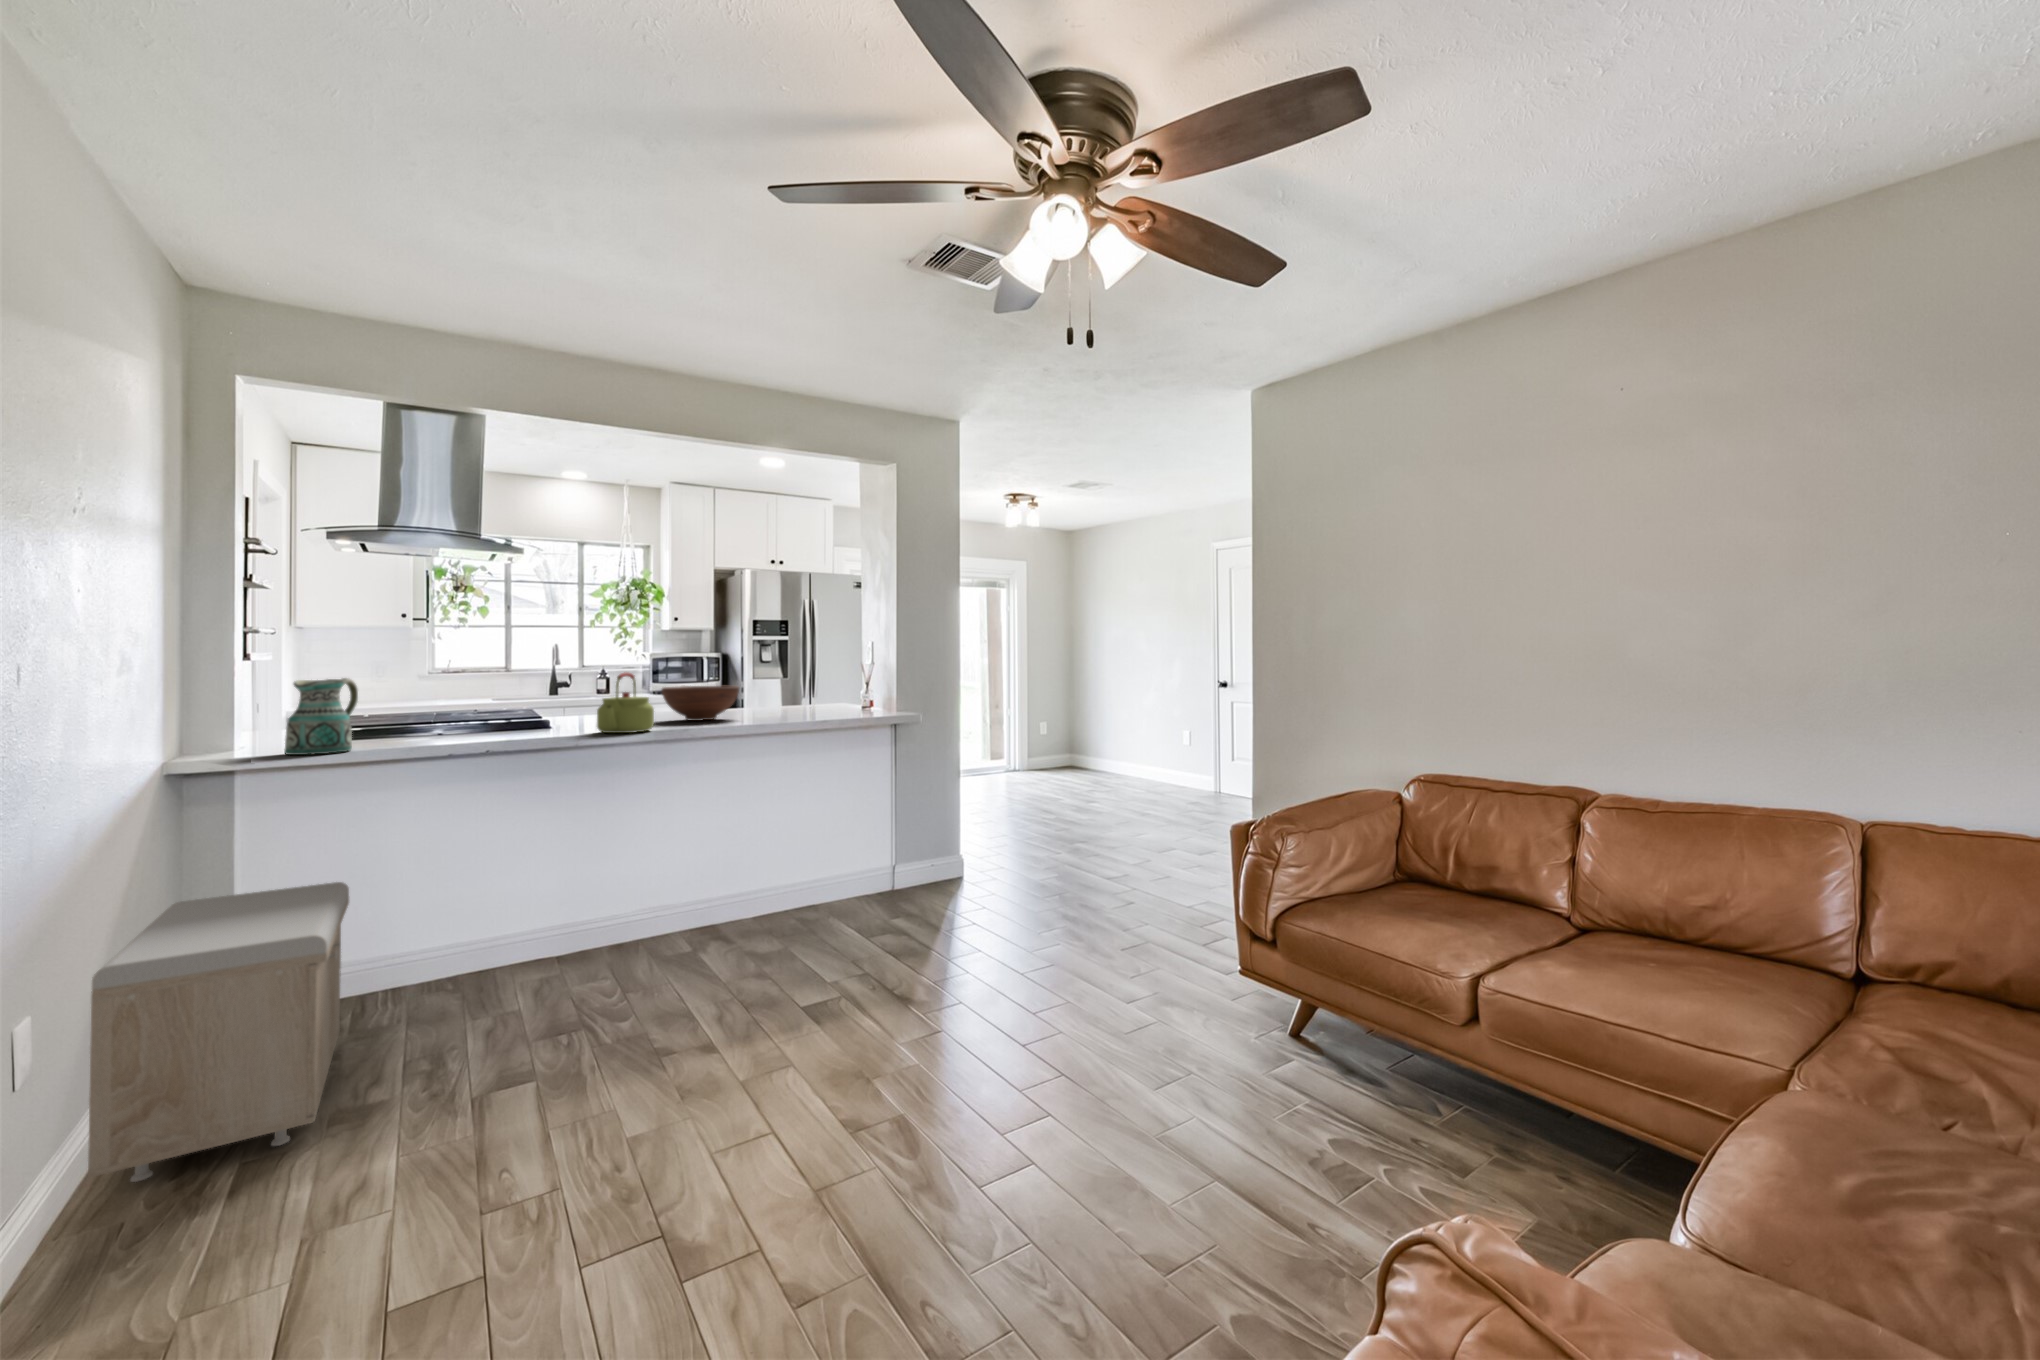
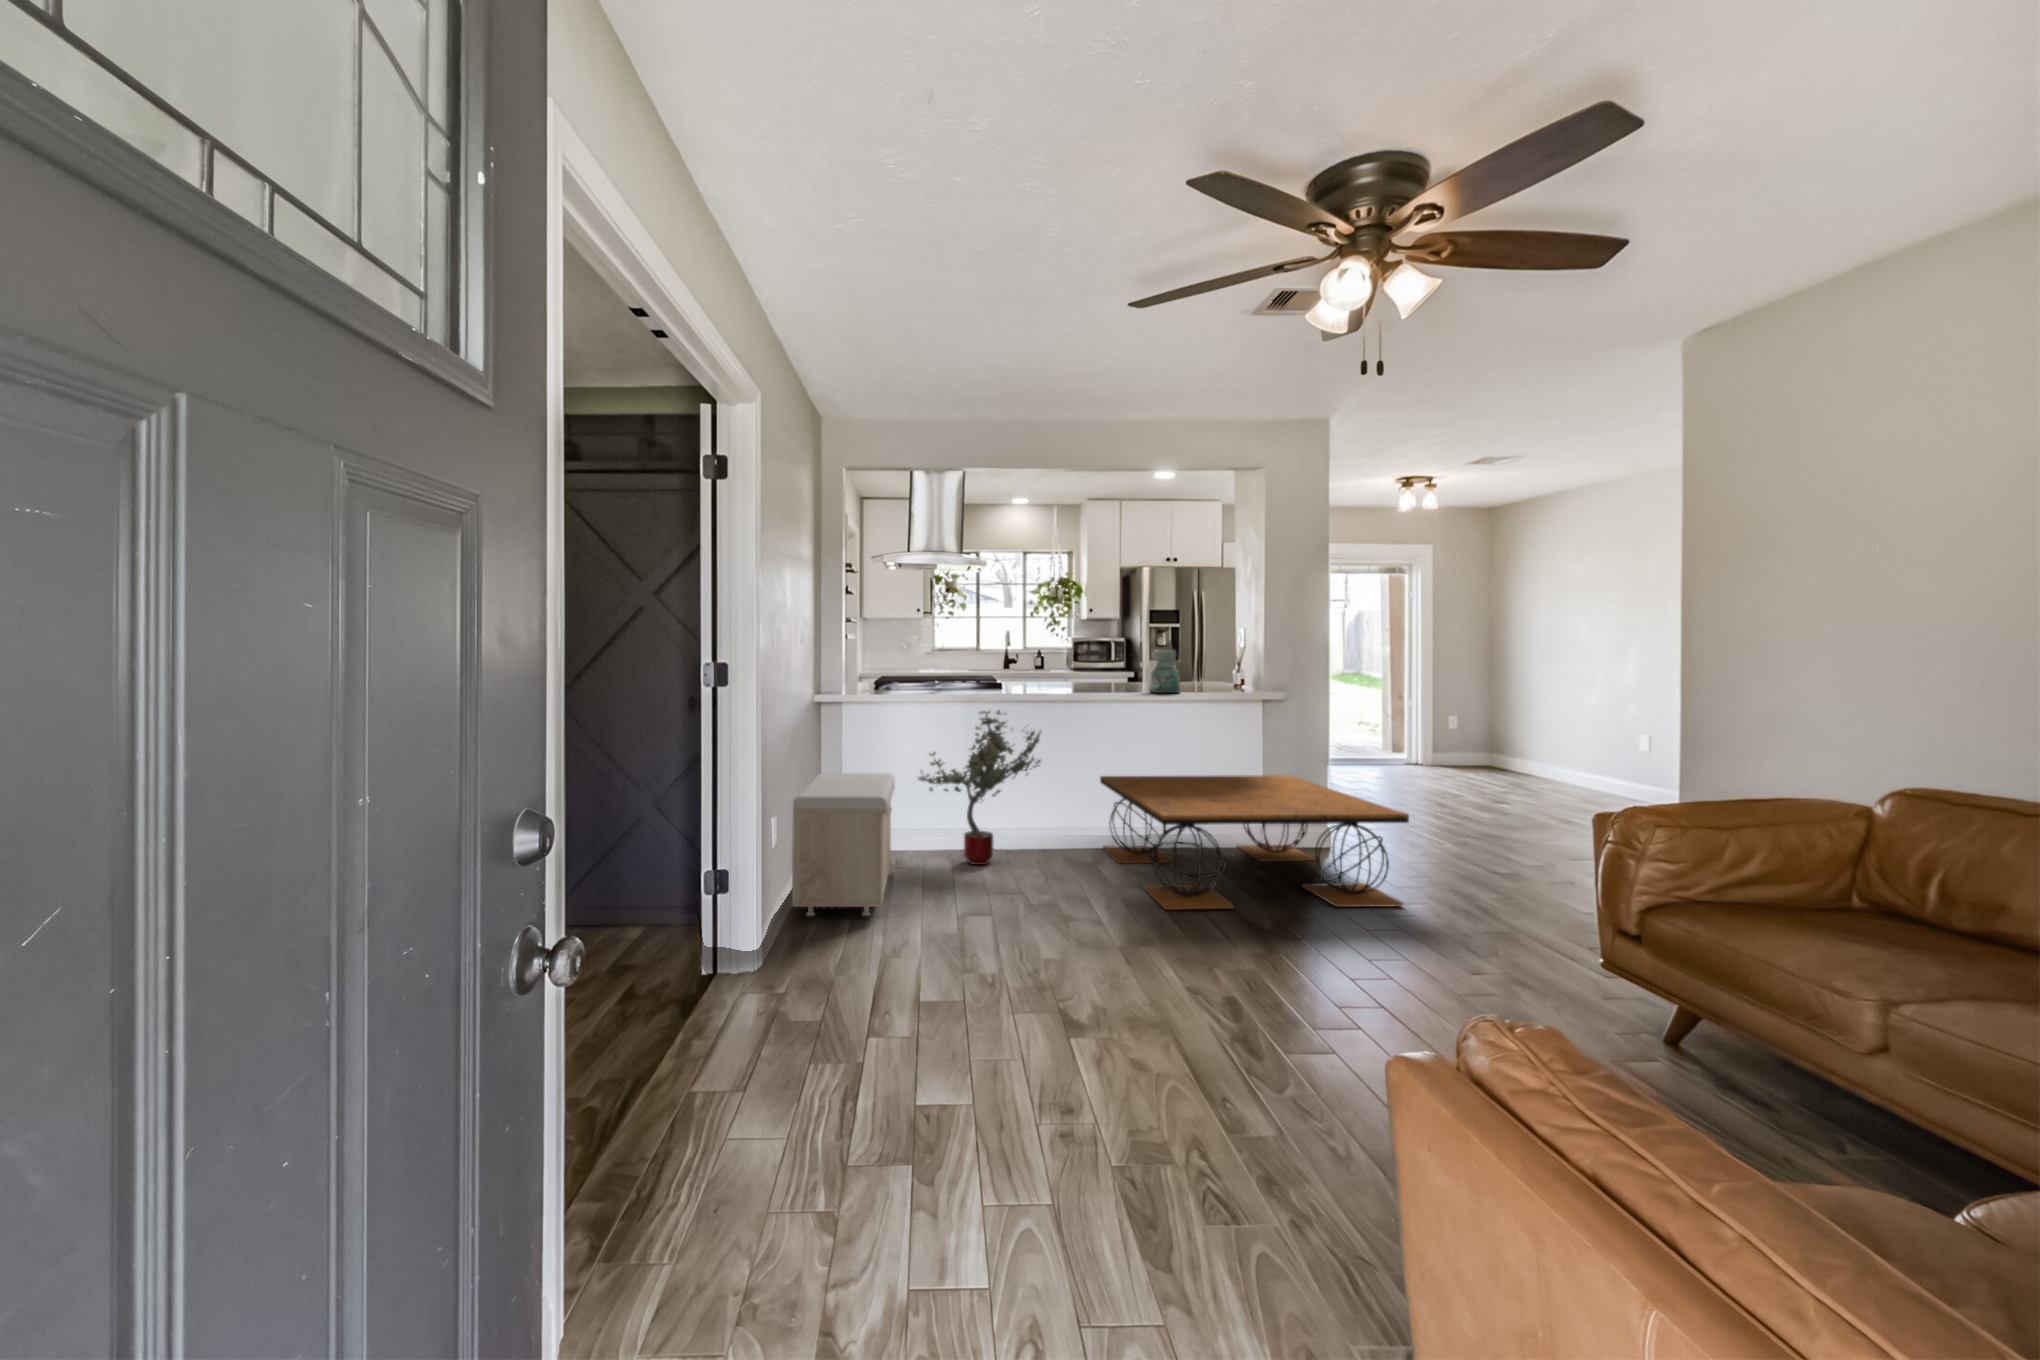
kettle: present [597,673,654,733] -> none [1031,650,1069,694]
ceramic pitcher: present [284,678,358,755] -> present [1150,650,1180,693]
fruit bowl: present [662,686,739,721] -> none [1076,662,1133,689]
potted tree: none [393,760,616,994] -> present [919,710,1041,865]
coffee table: none [699,805,1054,1004] -> present [1100,775,1409,910]

